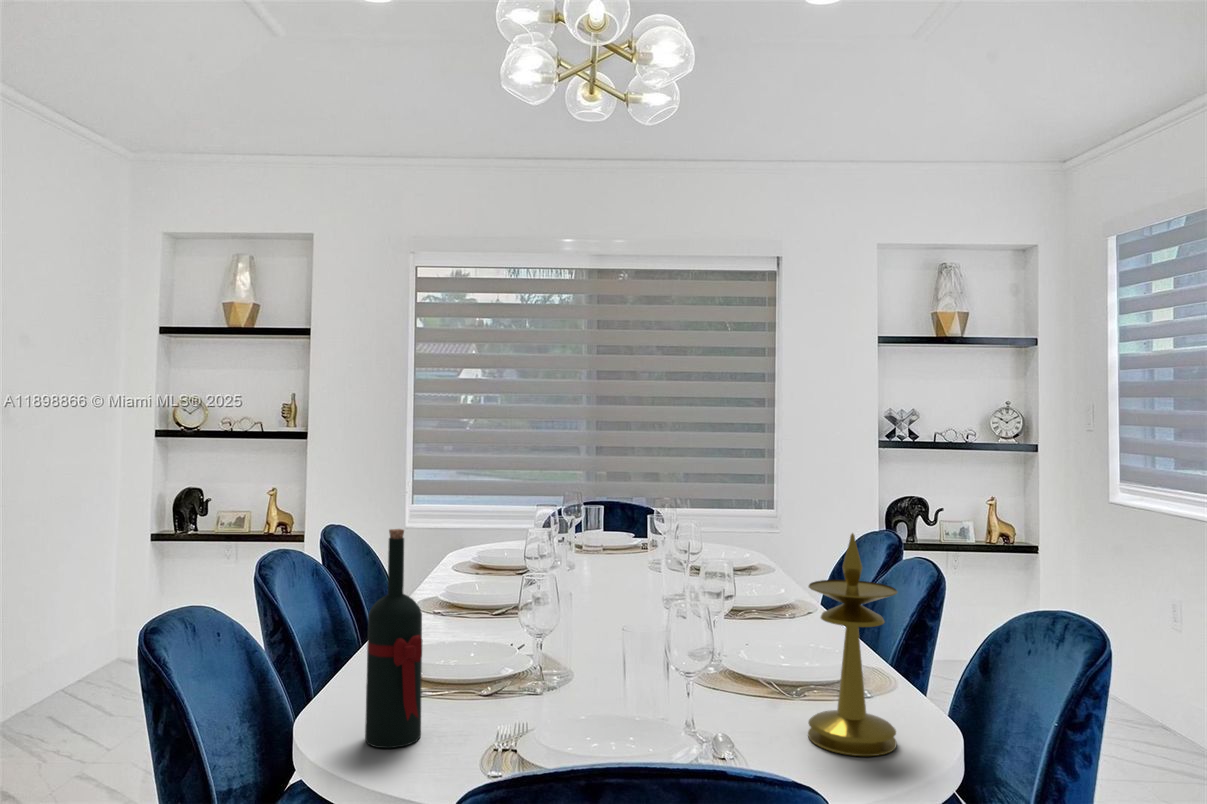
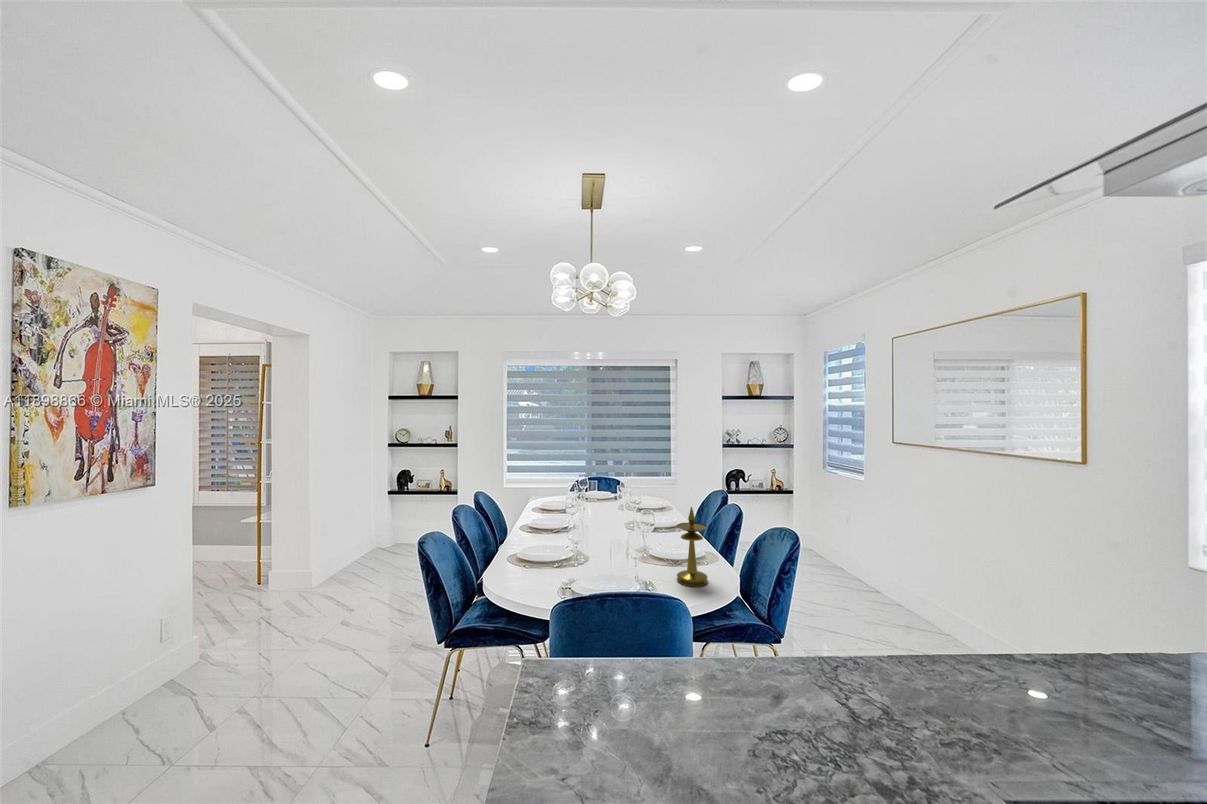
wine bottle: present [365,529,422,748] -> none [519,508,539,587]

